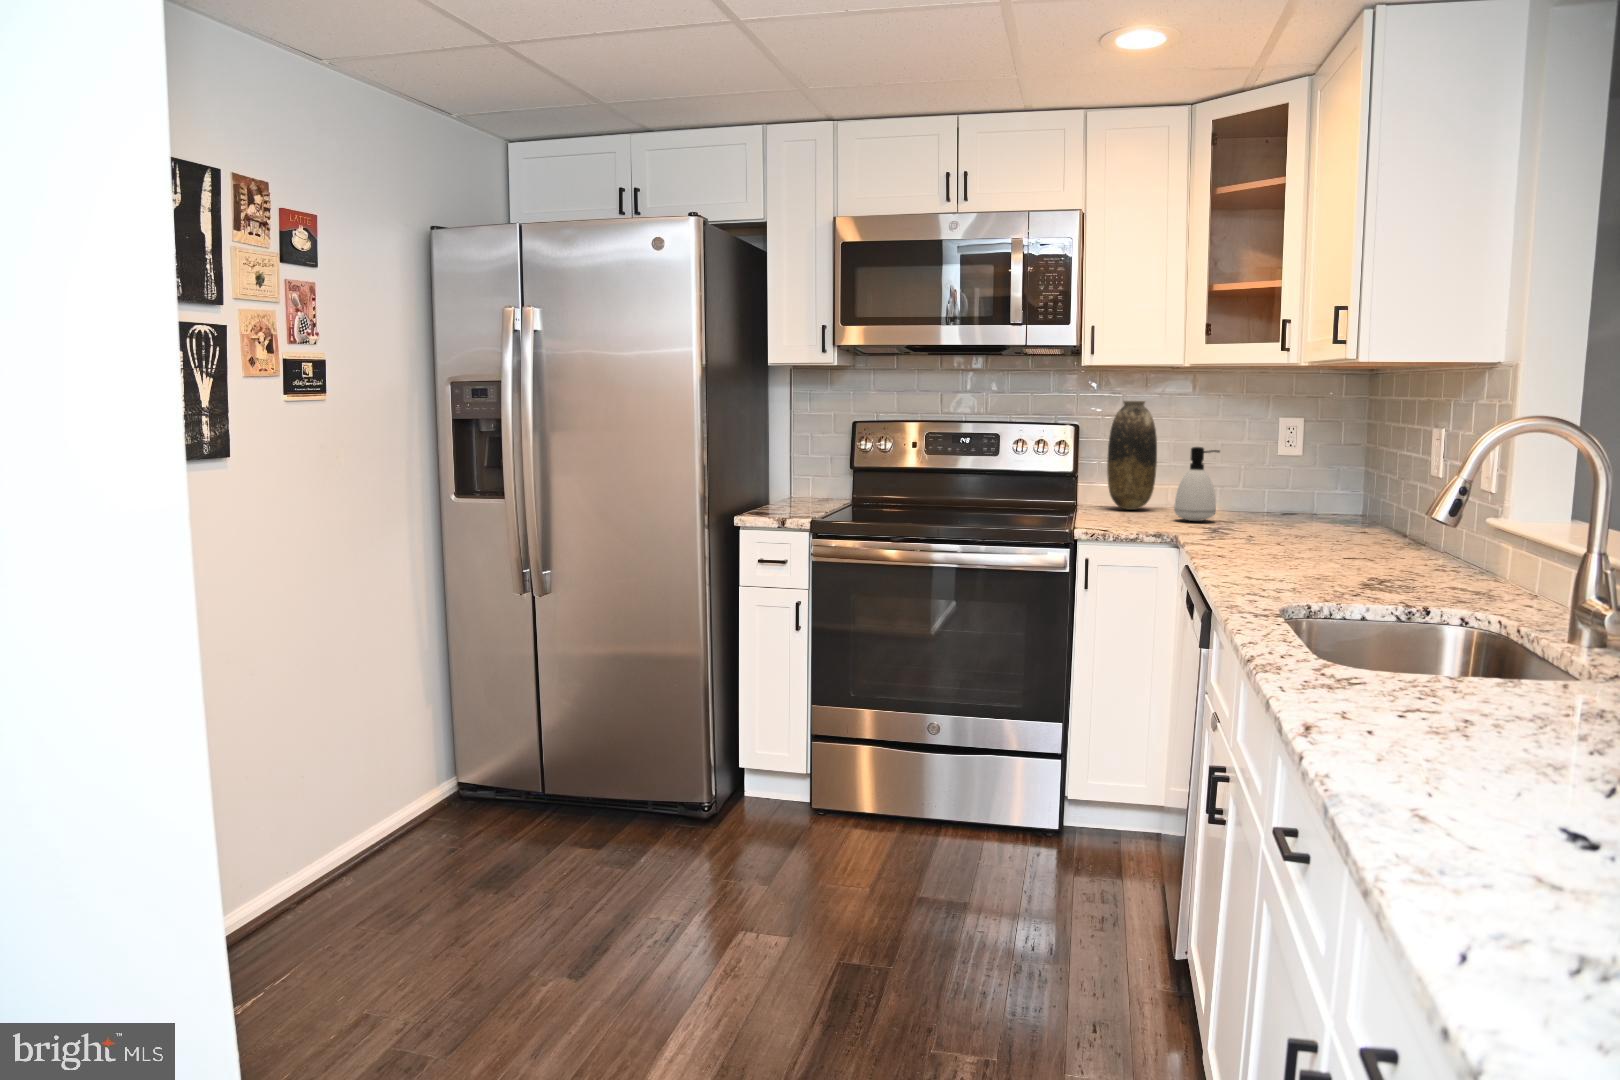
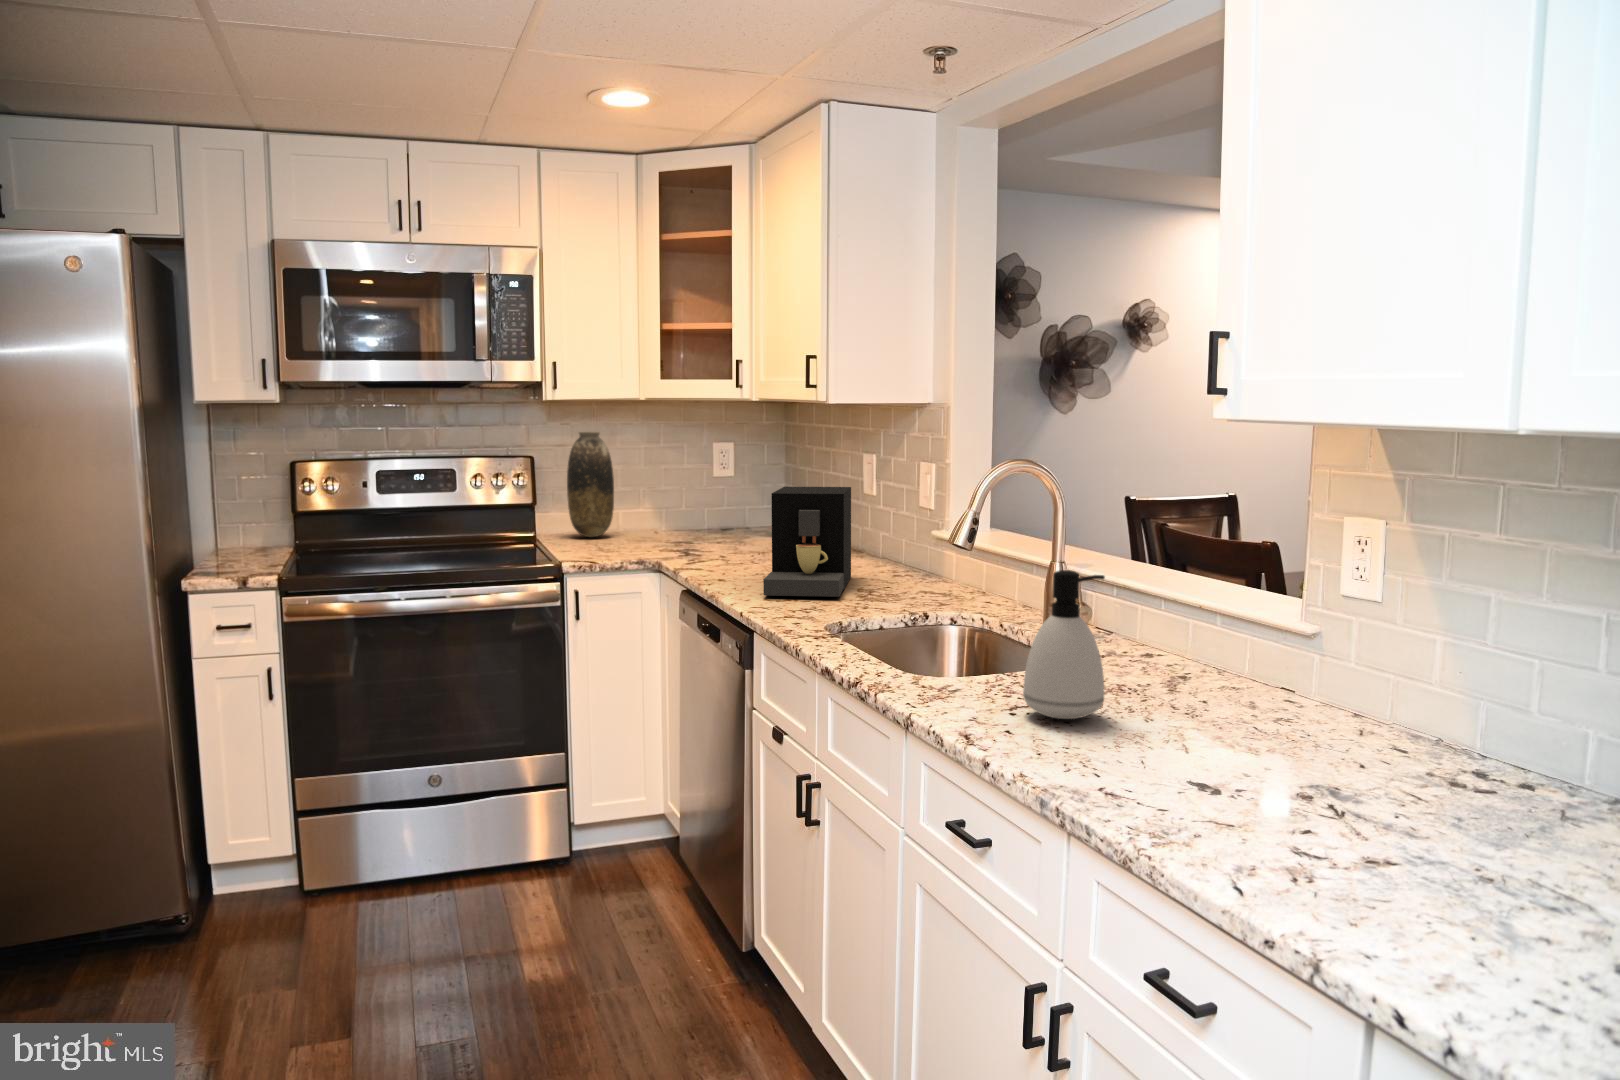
soap dispenser: present [1174,447,1220,521] -> present [1023,570,1105,719]
coffee maker: none [1244,457,1386,582] -> present [763,487,851,597]

